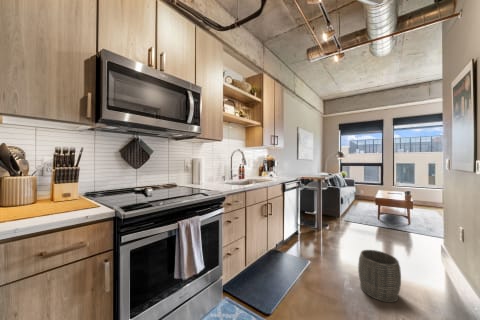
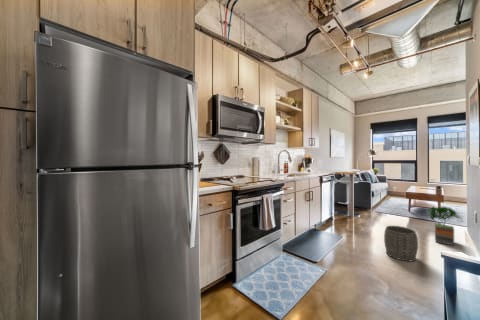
potted tree: none [403,219,447,269] -> present [428,206,463,245]

